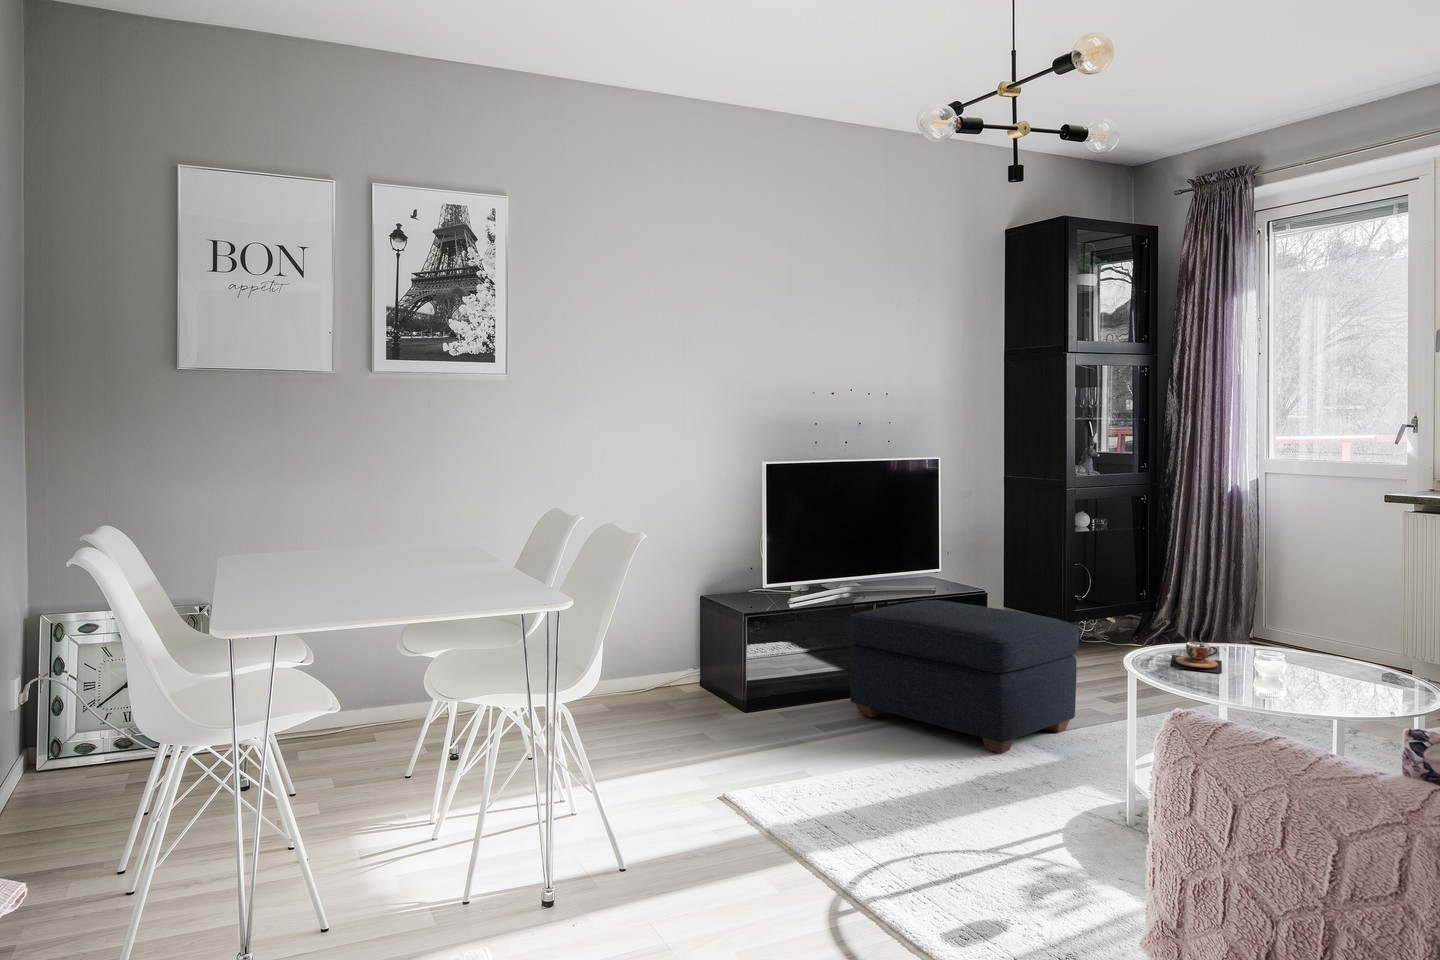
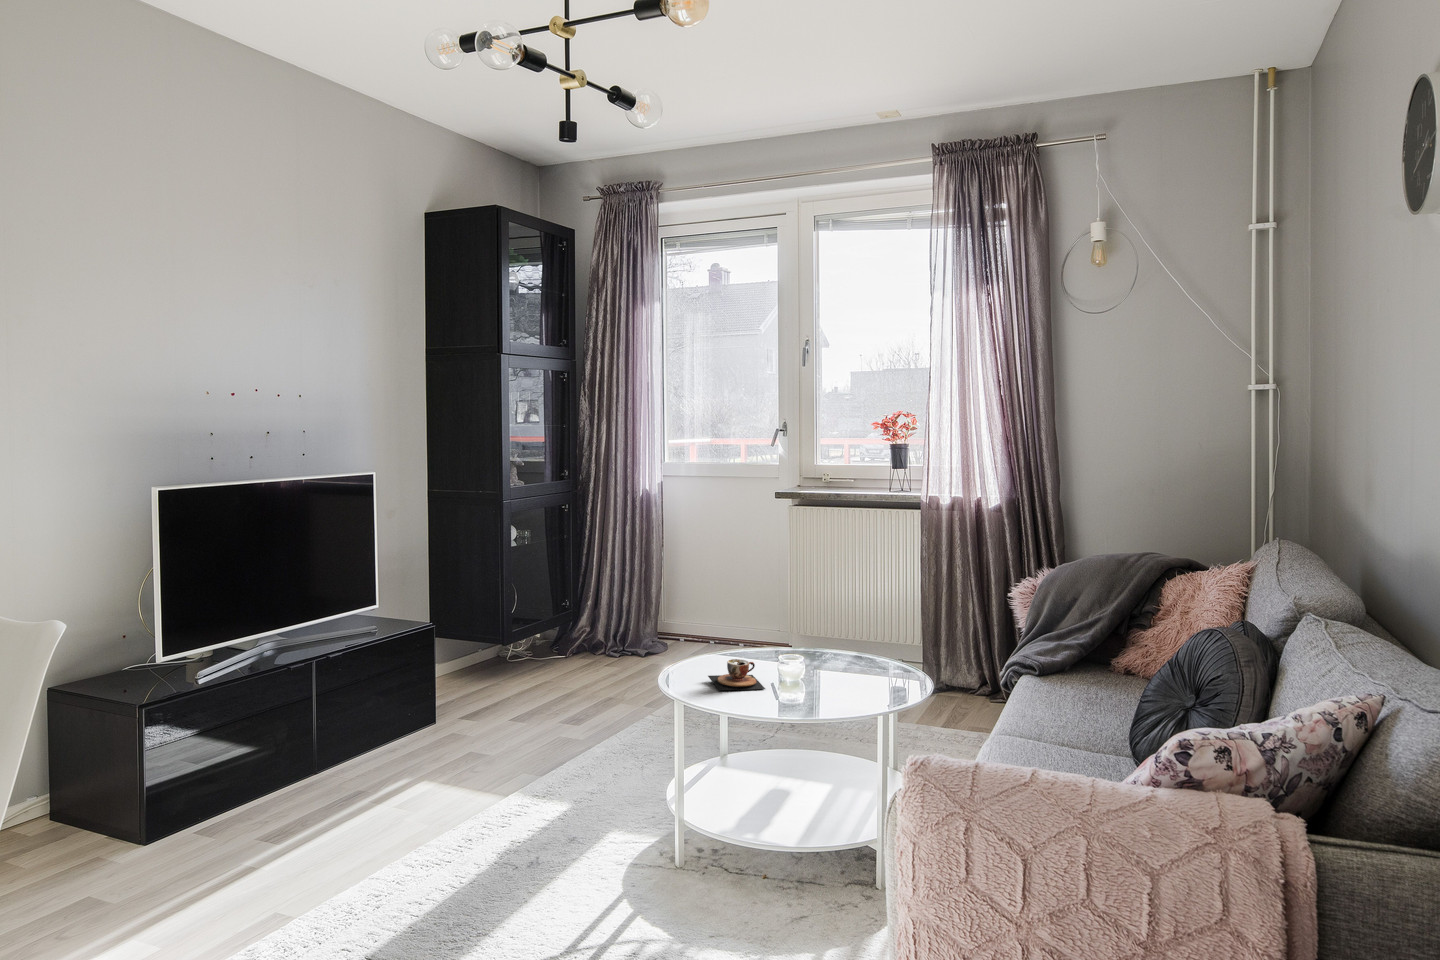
ottoman: present [849,600,1079,753] -> none [299,643,574,818]

